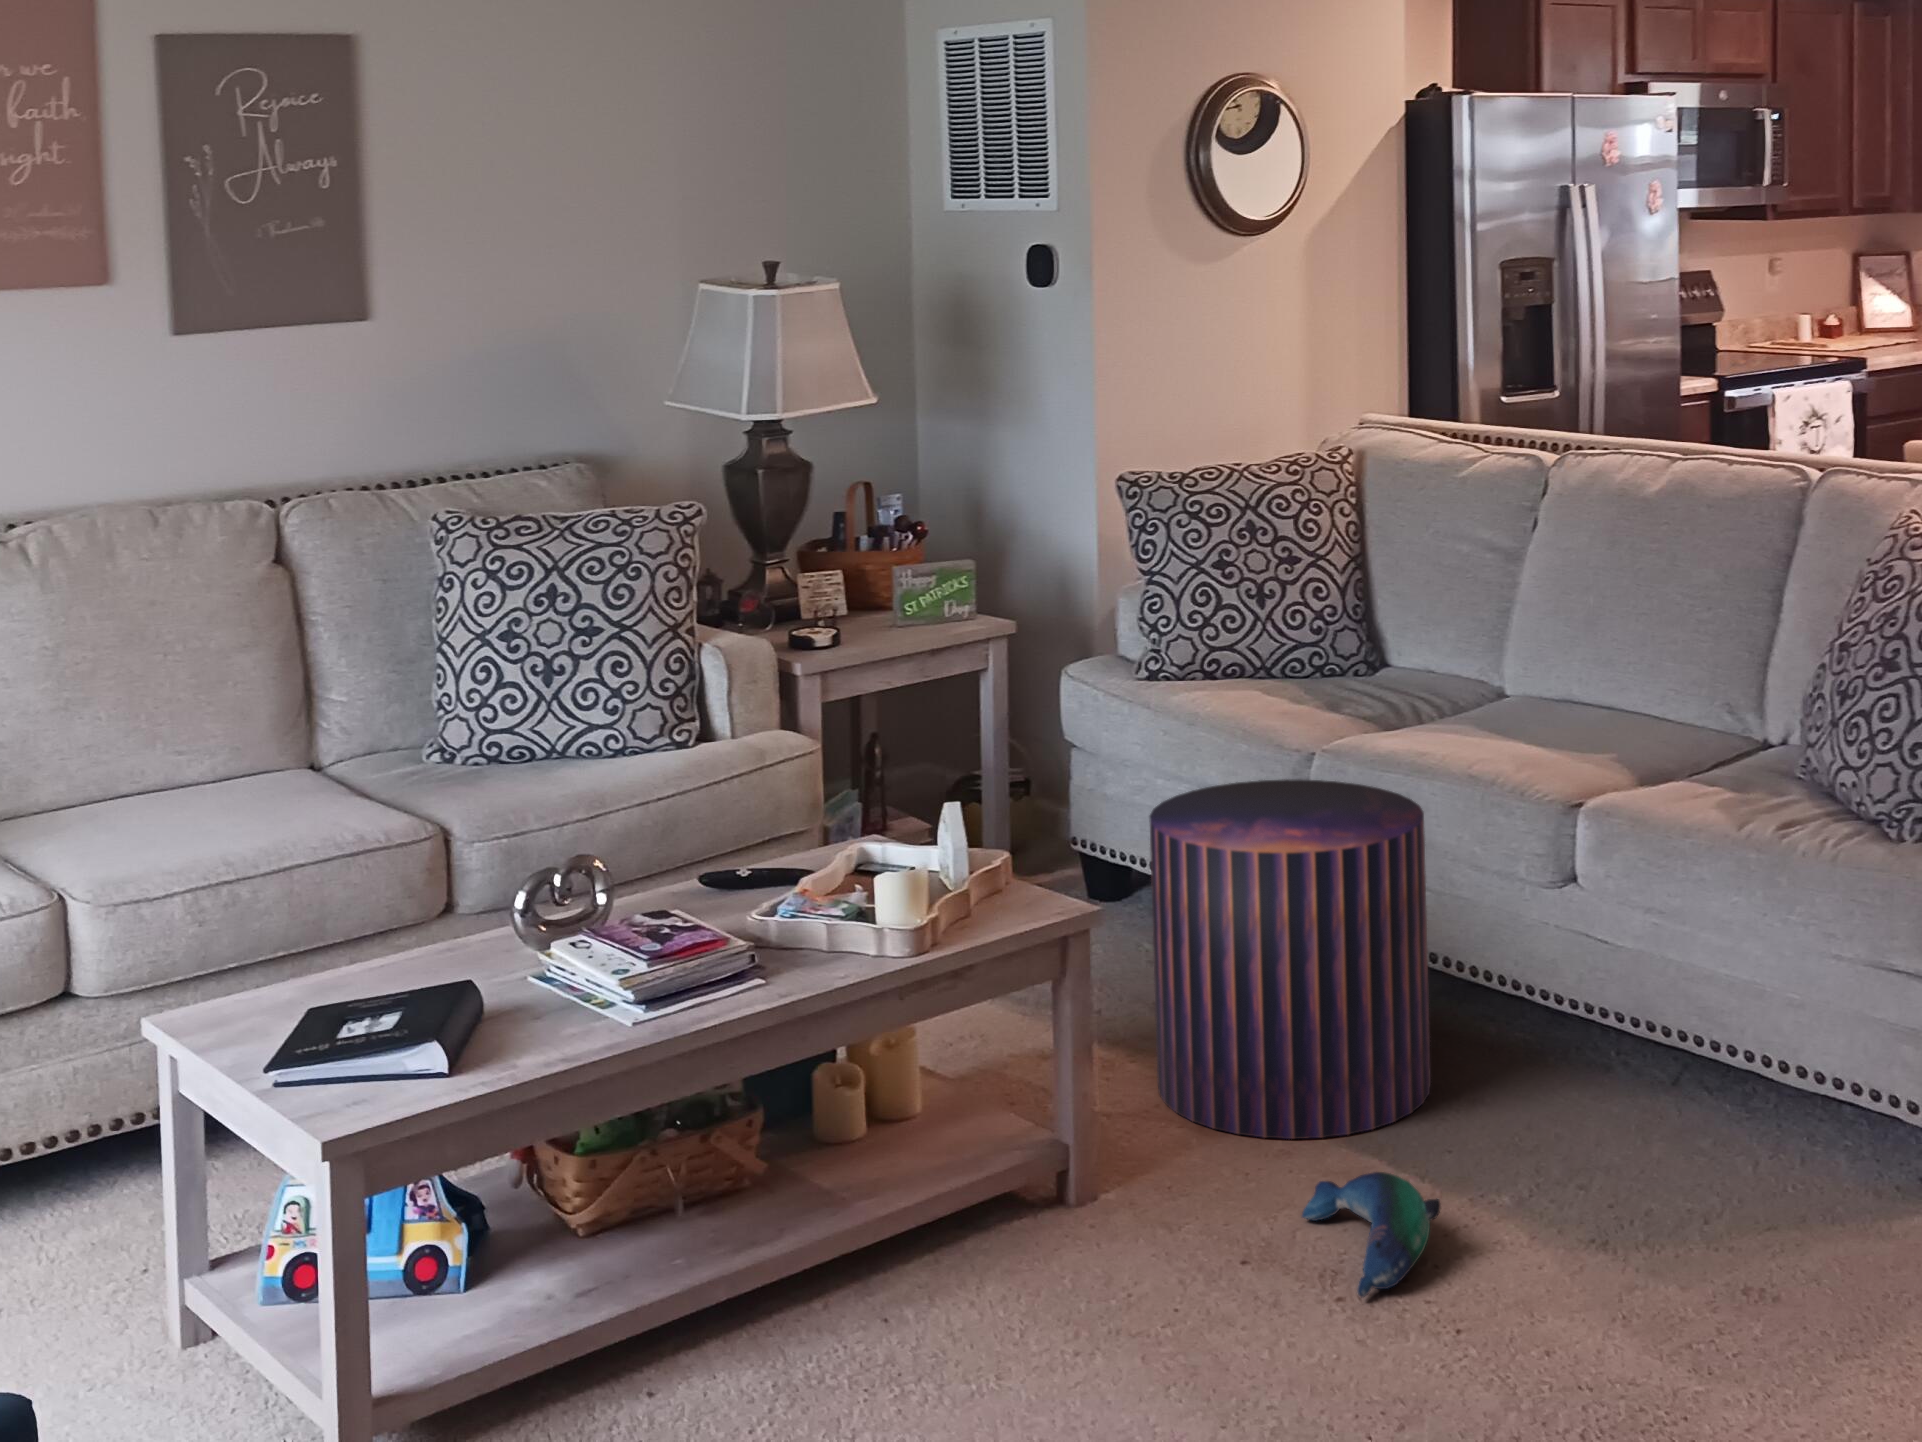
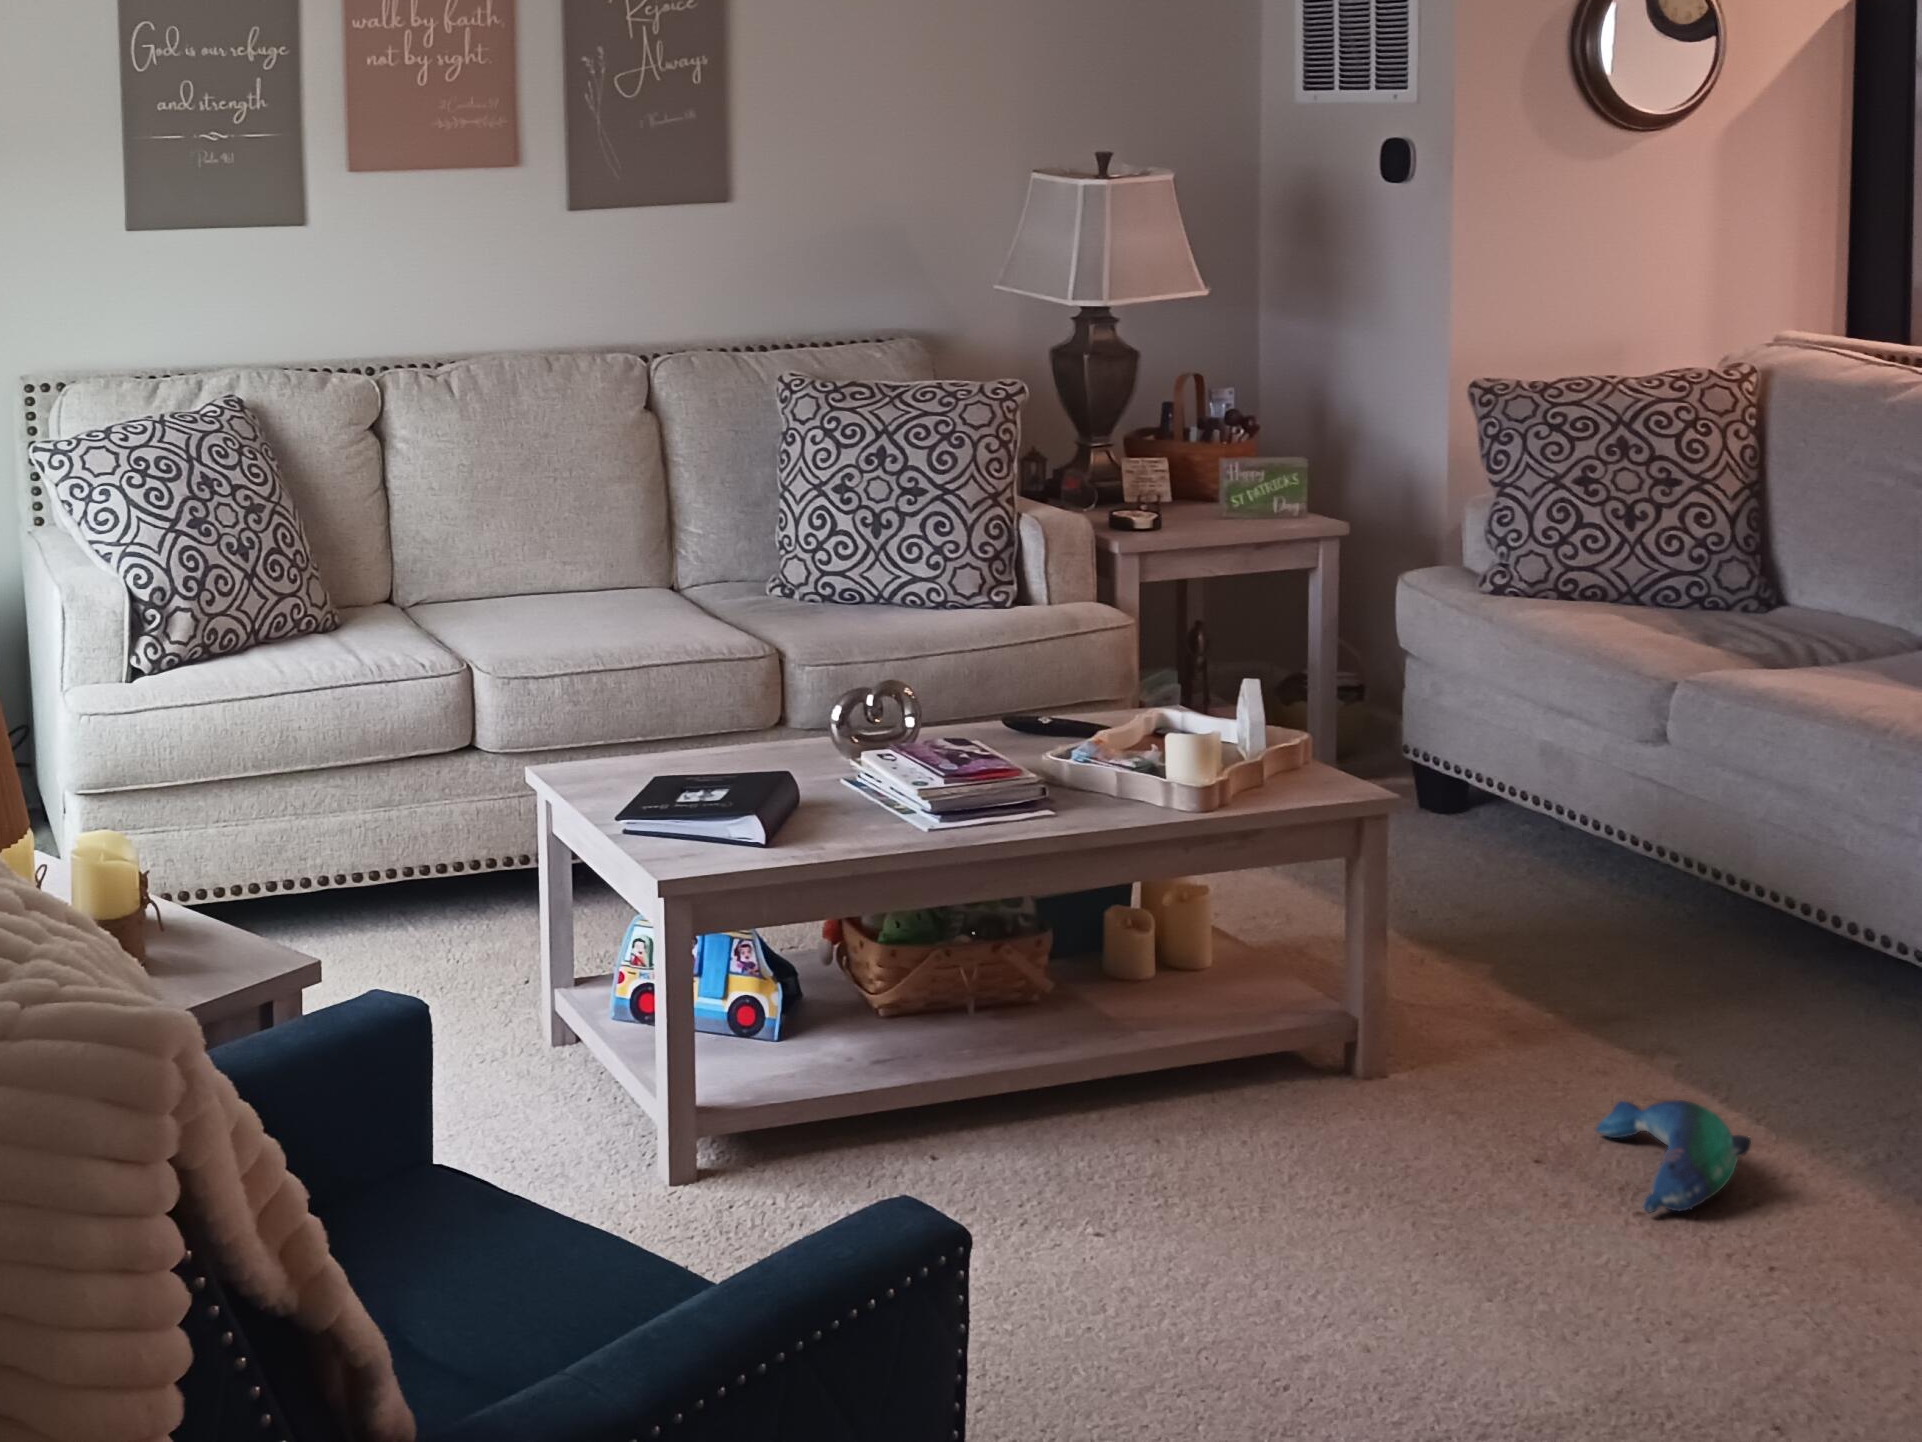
pouf: present [1150,779,1431,1139] -> none [1460,701,1783,1068]

